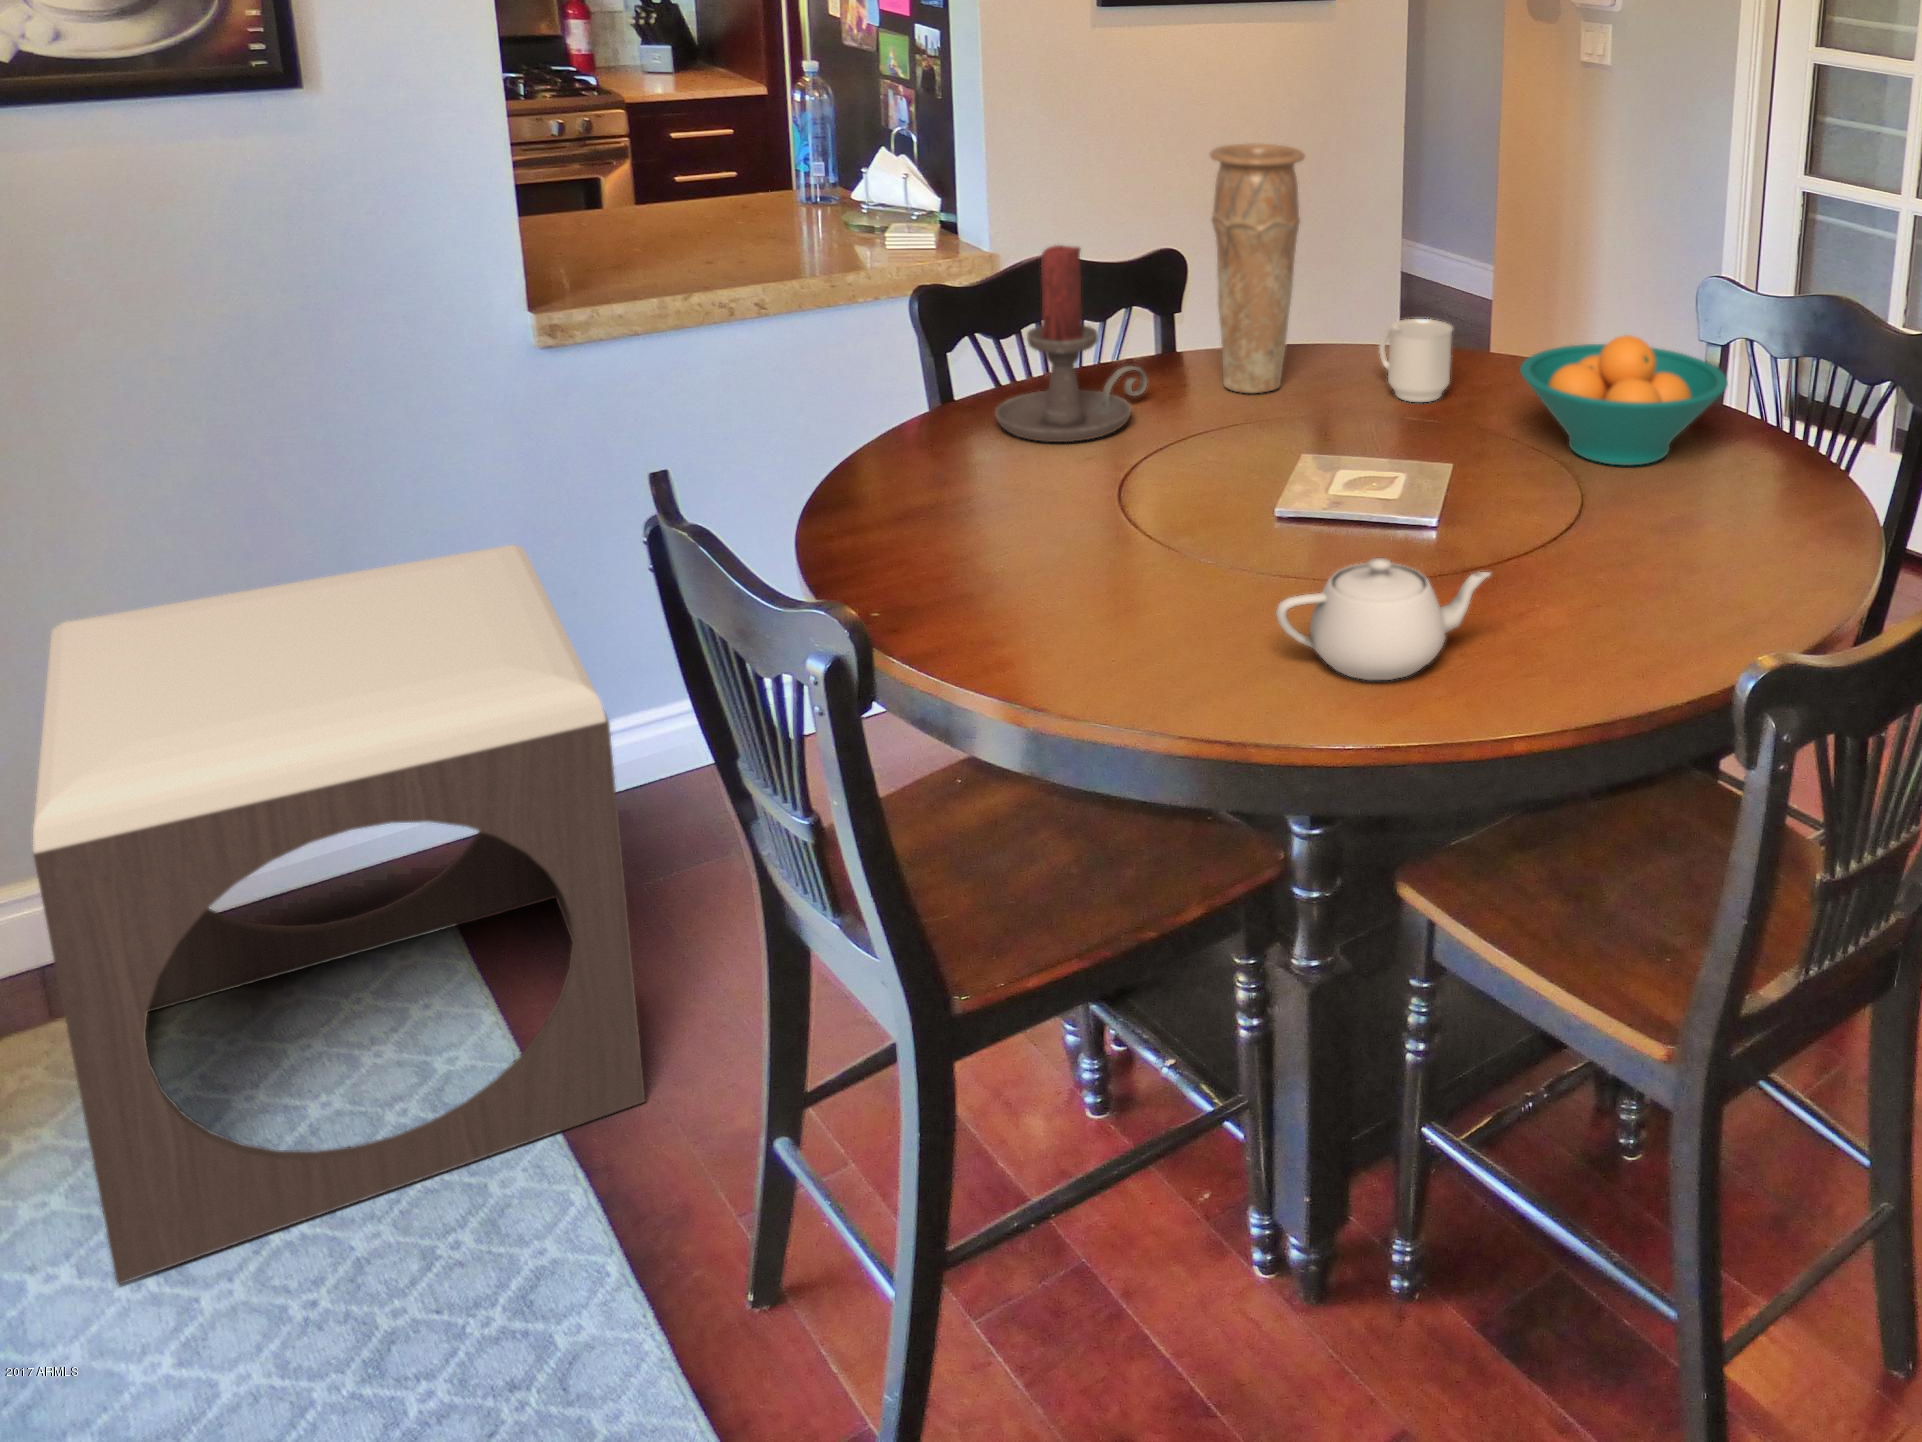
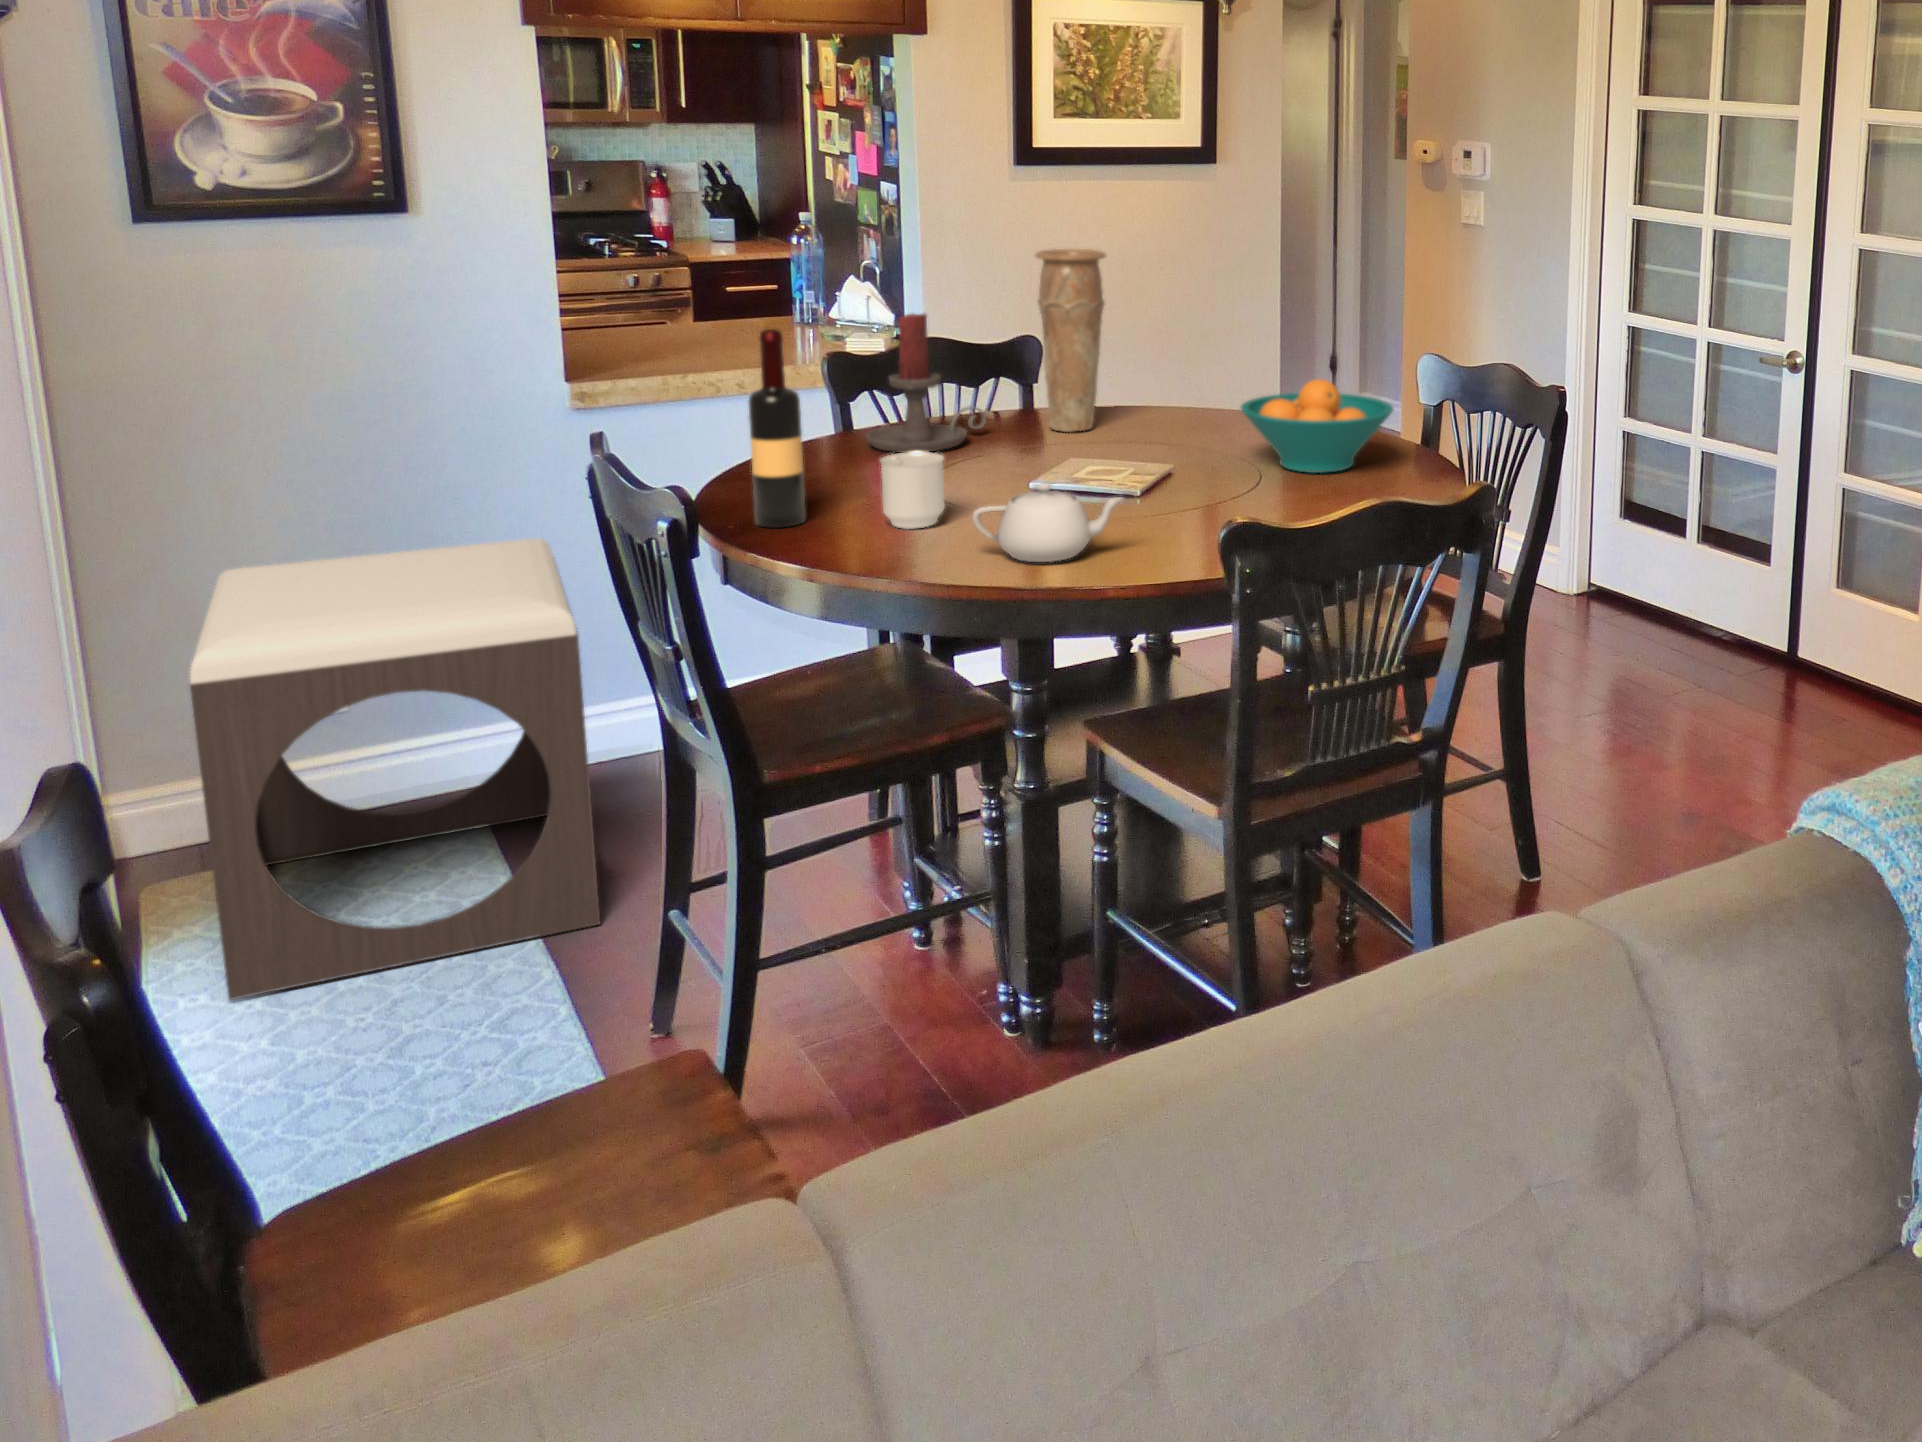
mug: present [1379,319,1453,402] -> present [880,452,944,529]
wine bottle: none [908,320,989,614] -> present [749,329,806,528]

